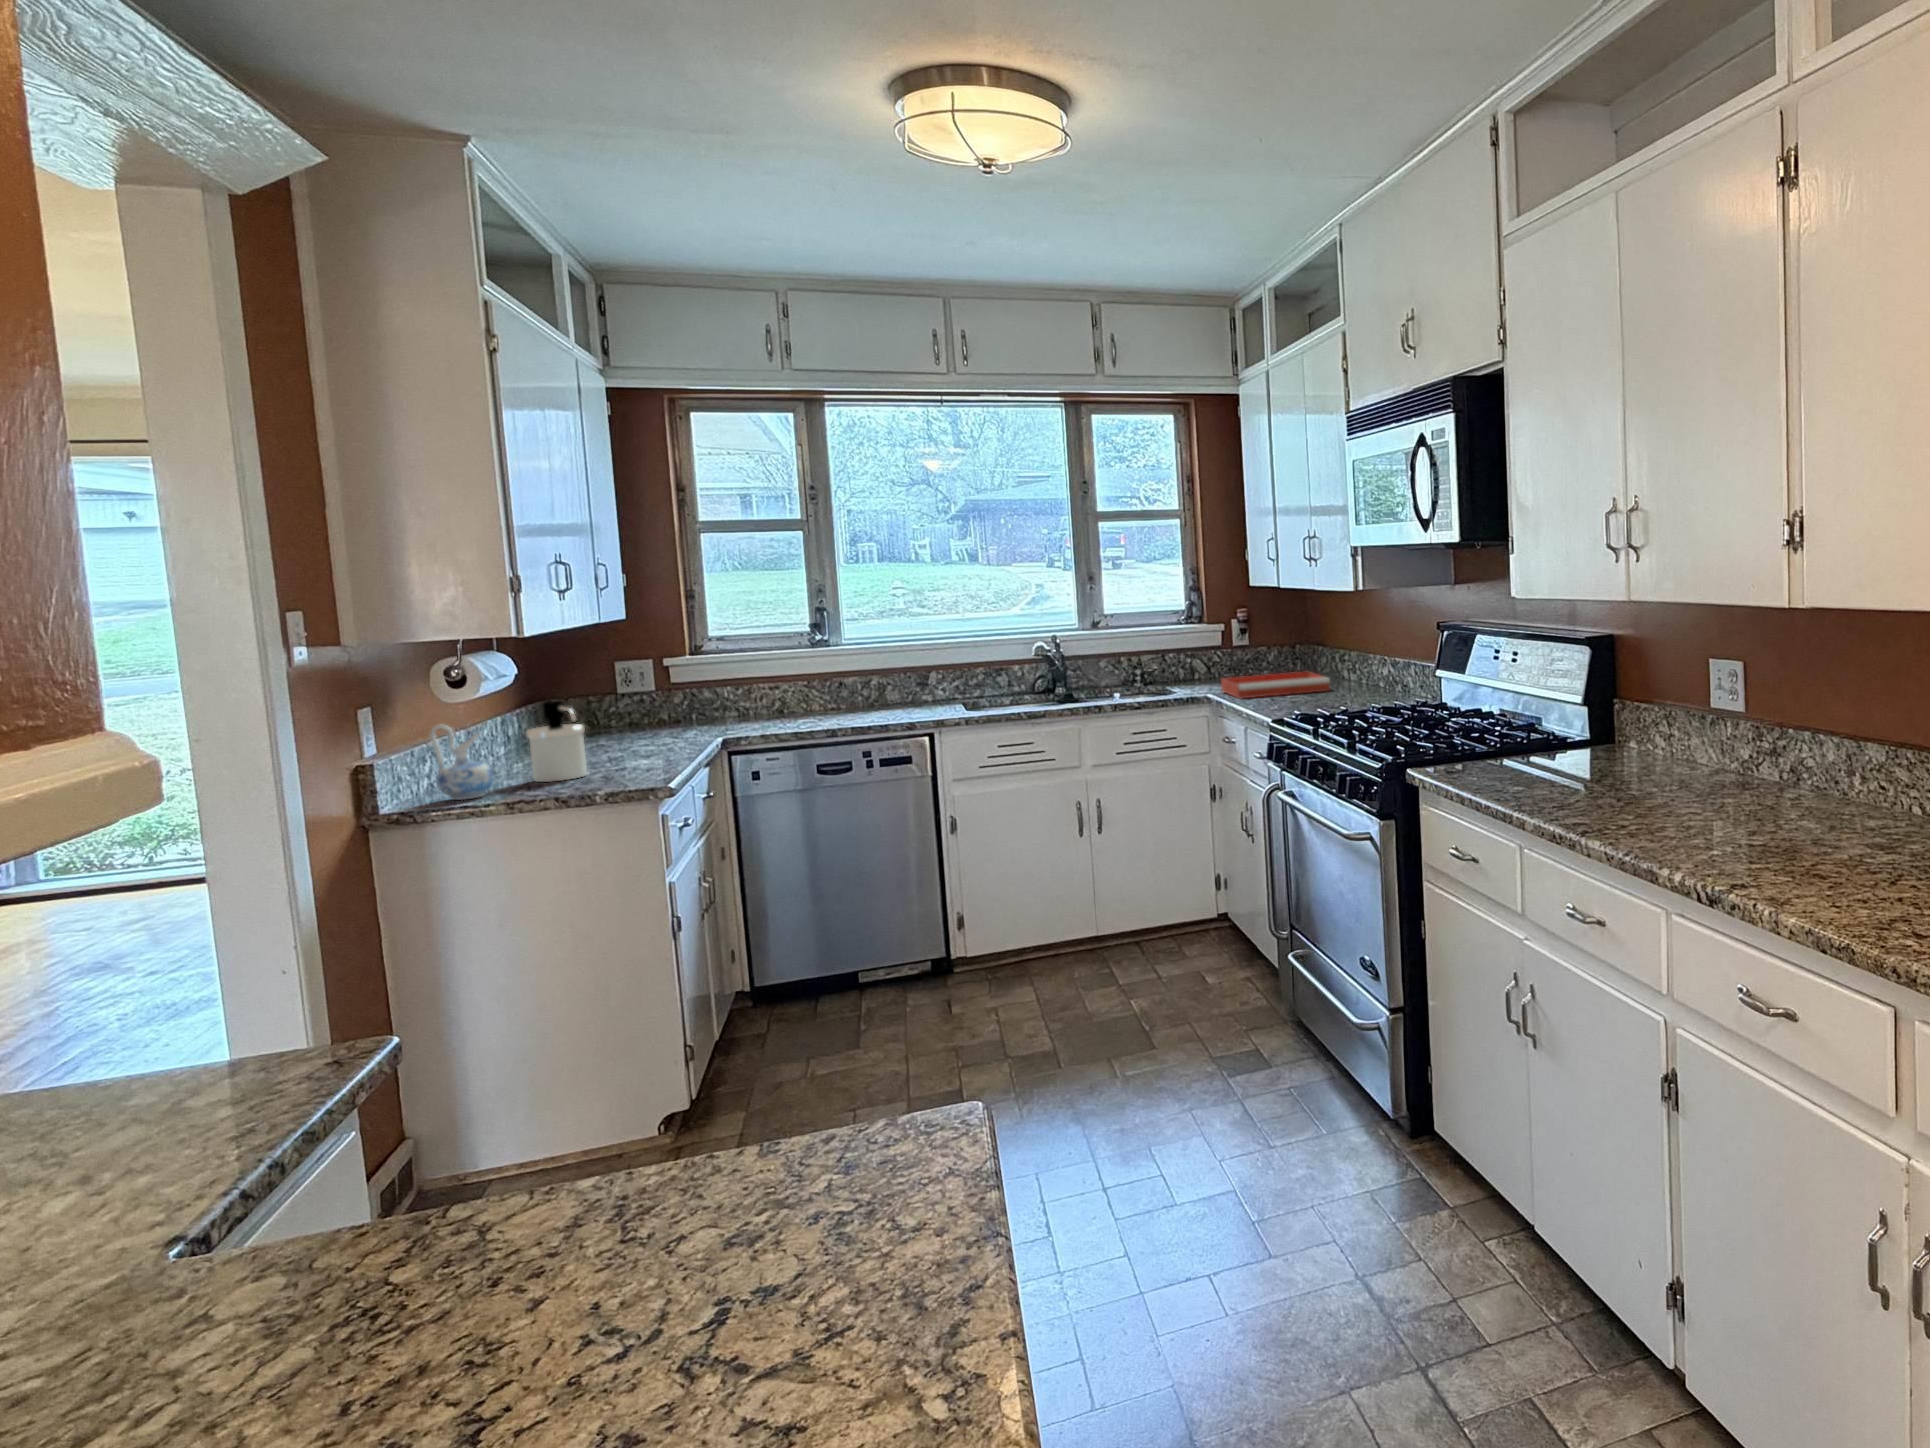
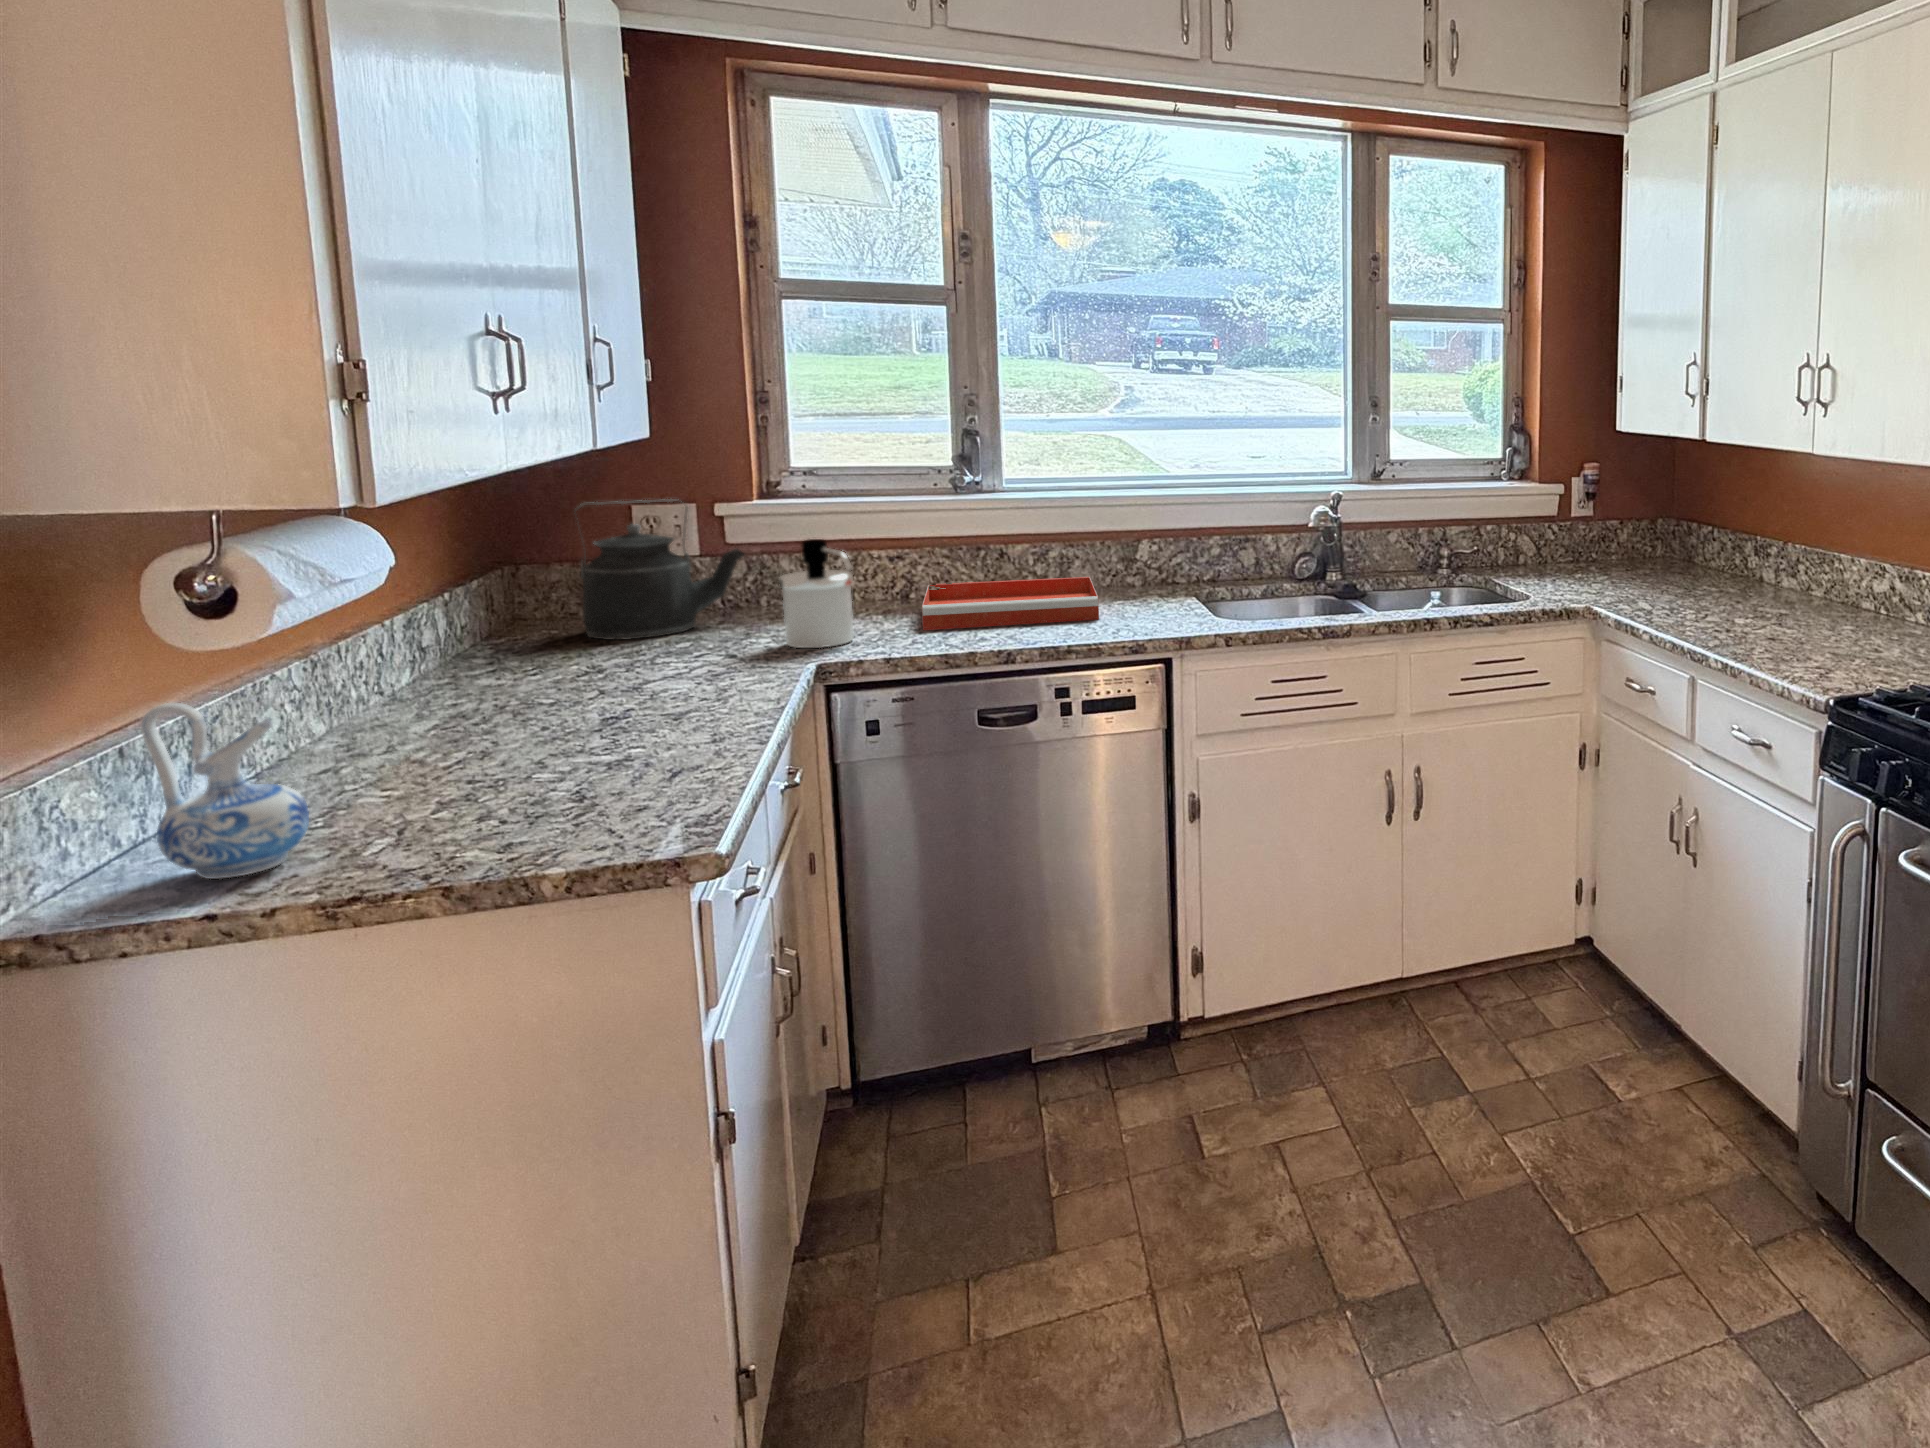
kettle: none [583,656,684,738] -> present [576,500,744,640]
tray: present [1221,672,1330,699] -> present [922,577,1099,630]
soap dispenser: present [527,701,587,782] -> present [779,539,854,648]

